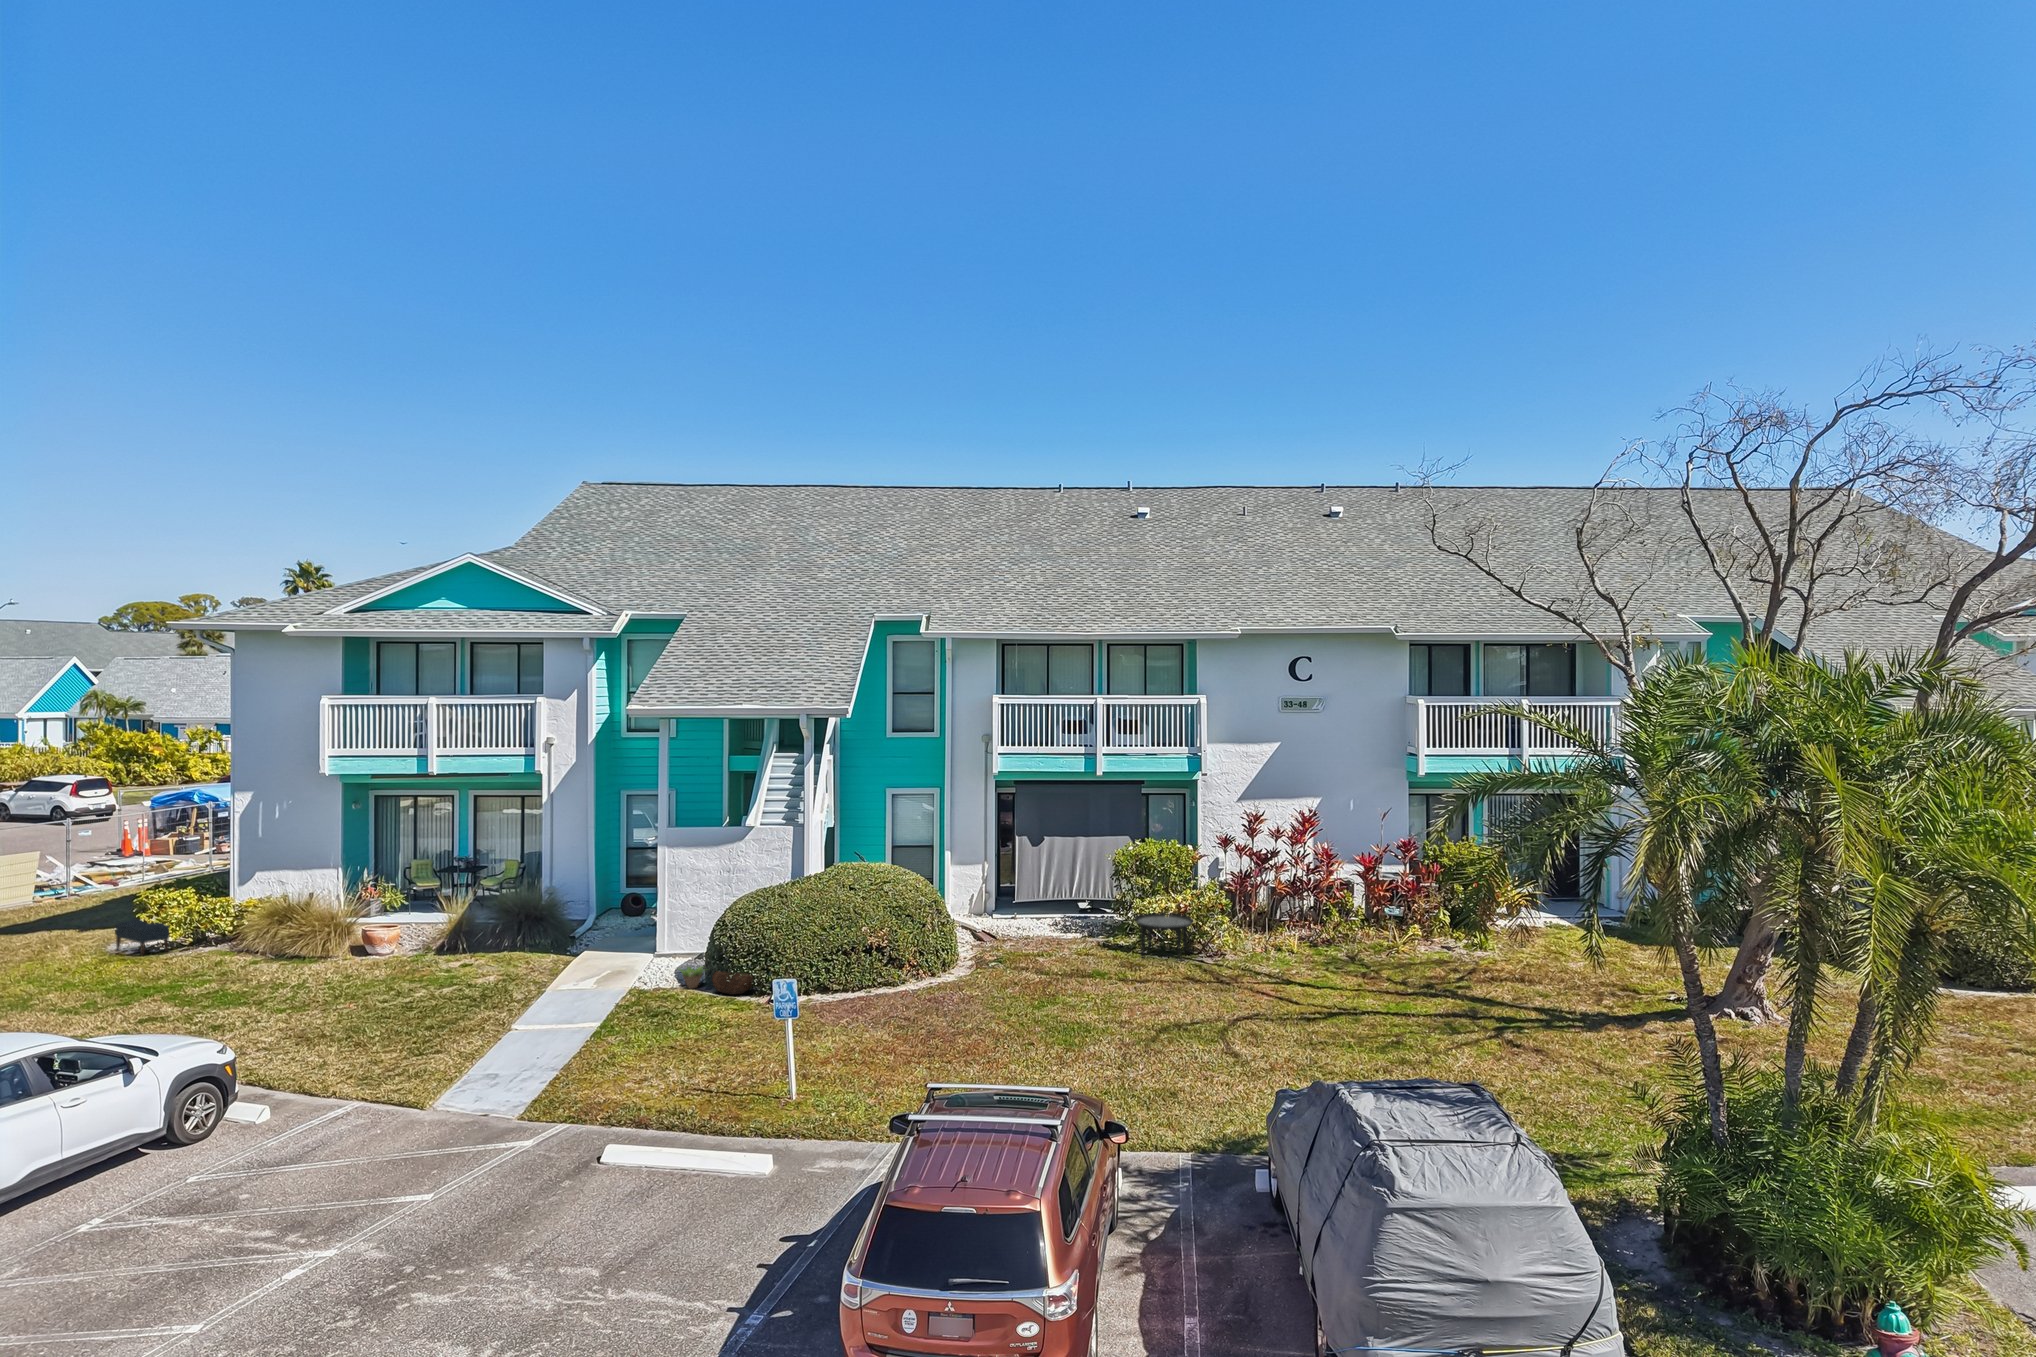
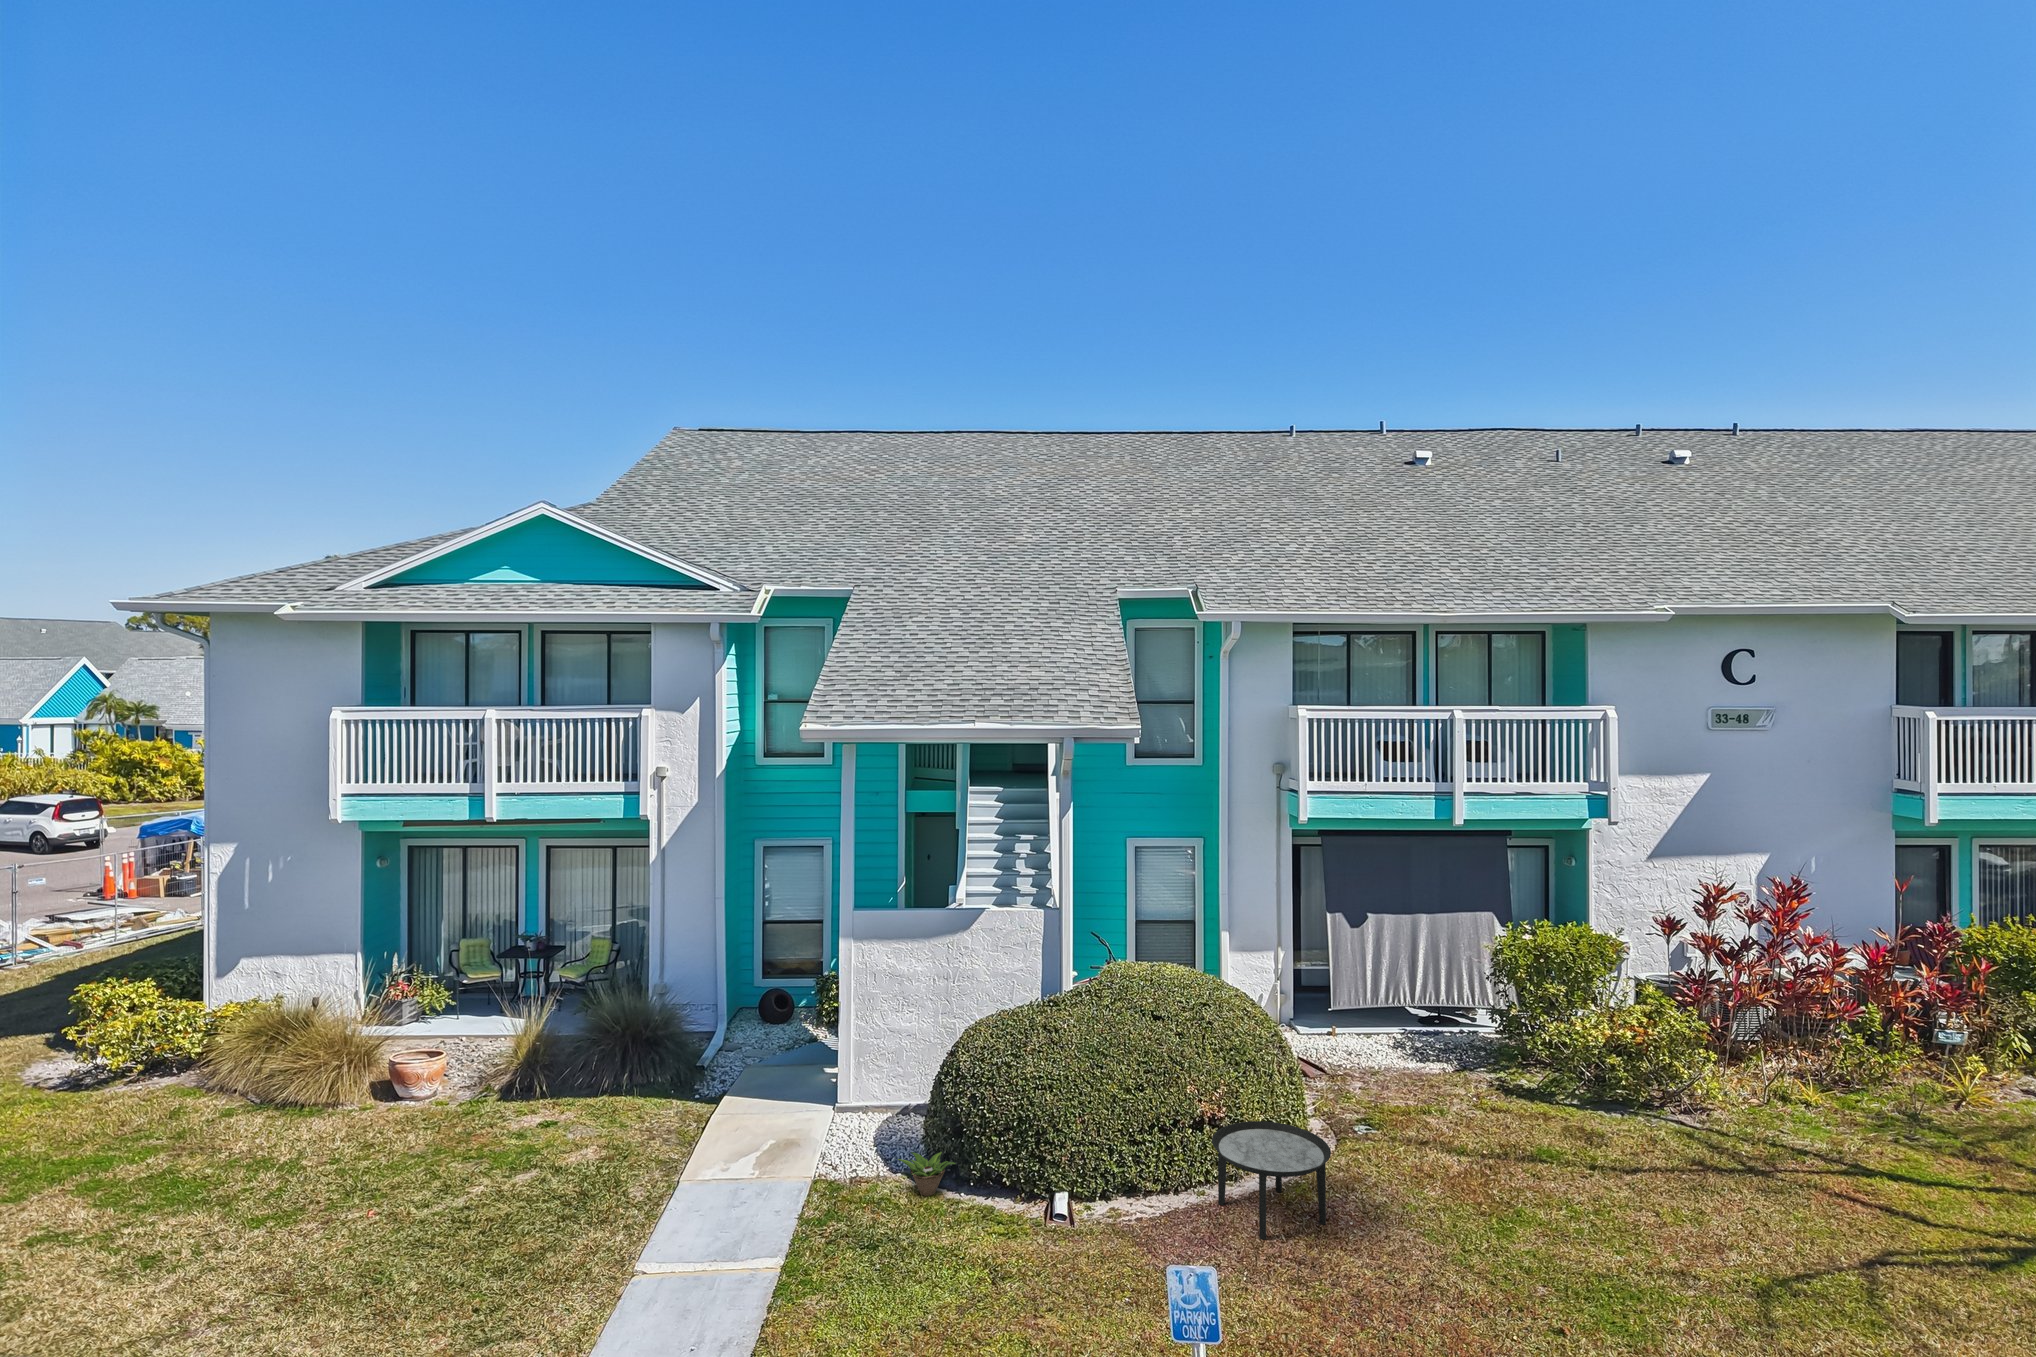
round table: present [1135,913,1194,961] -> present [1212,1121,1331,1240]
bench: present [115,919,170,956] -> none [34,1029,111,1093]
basket: present [712,971,754,995] -> none [968,1171,1041,1215]

